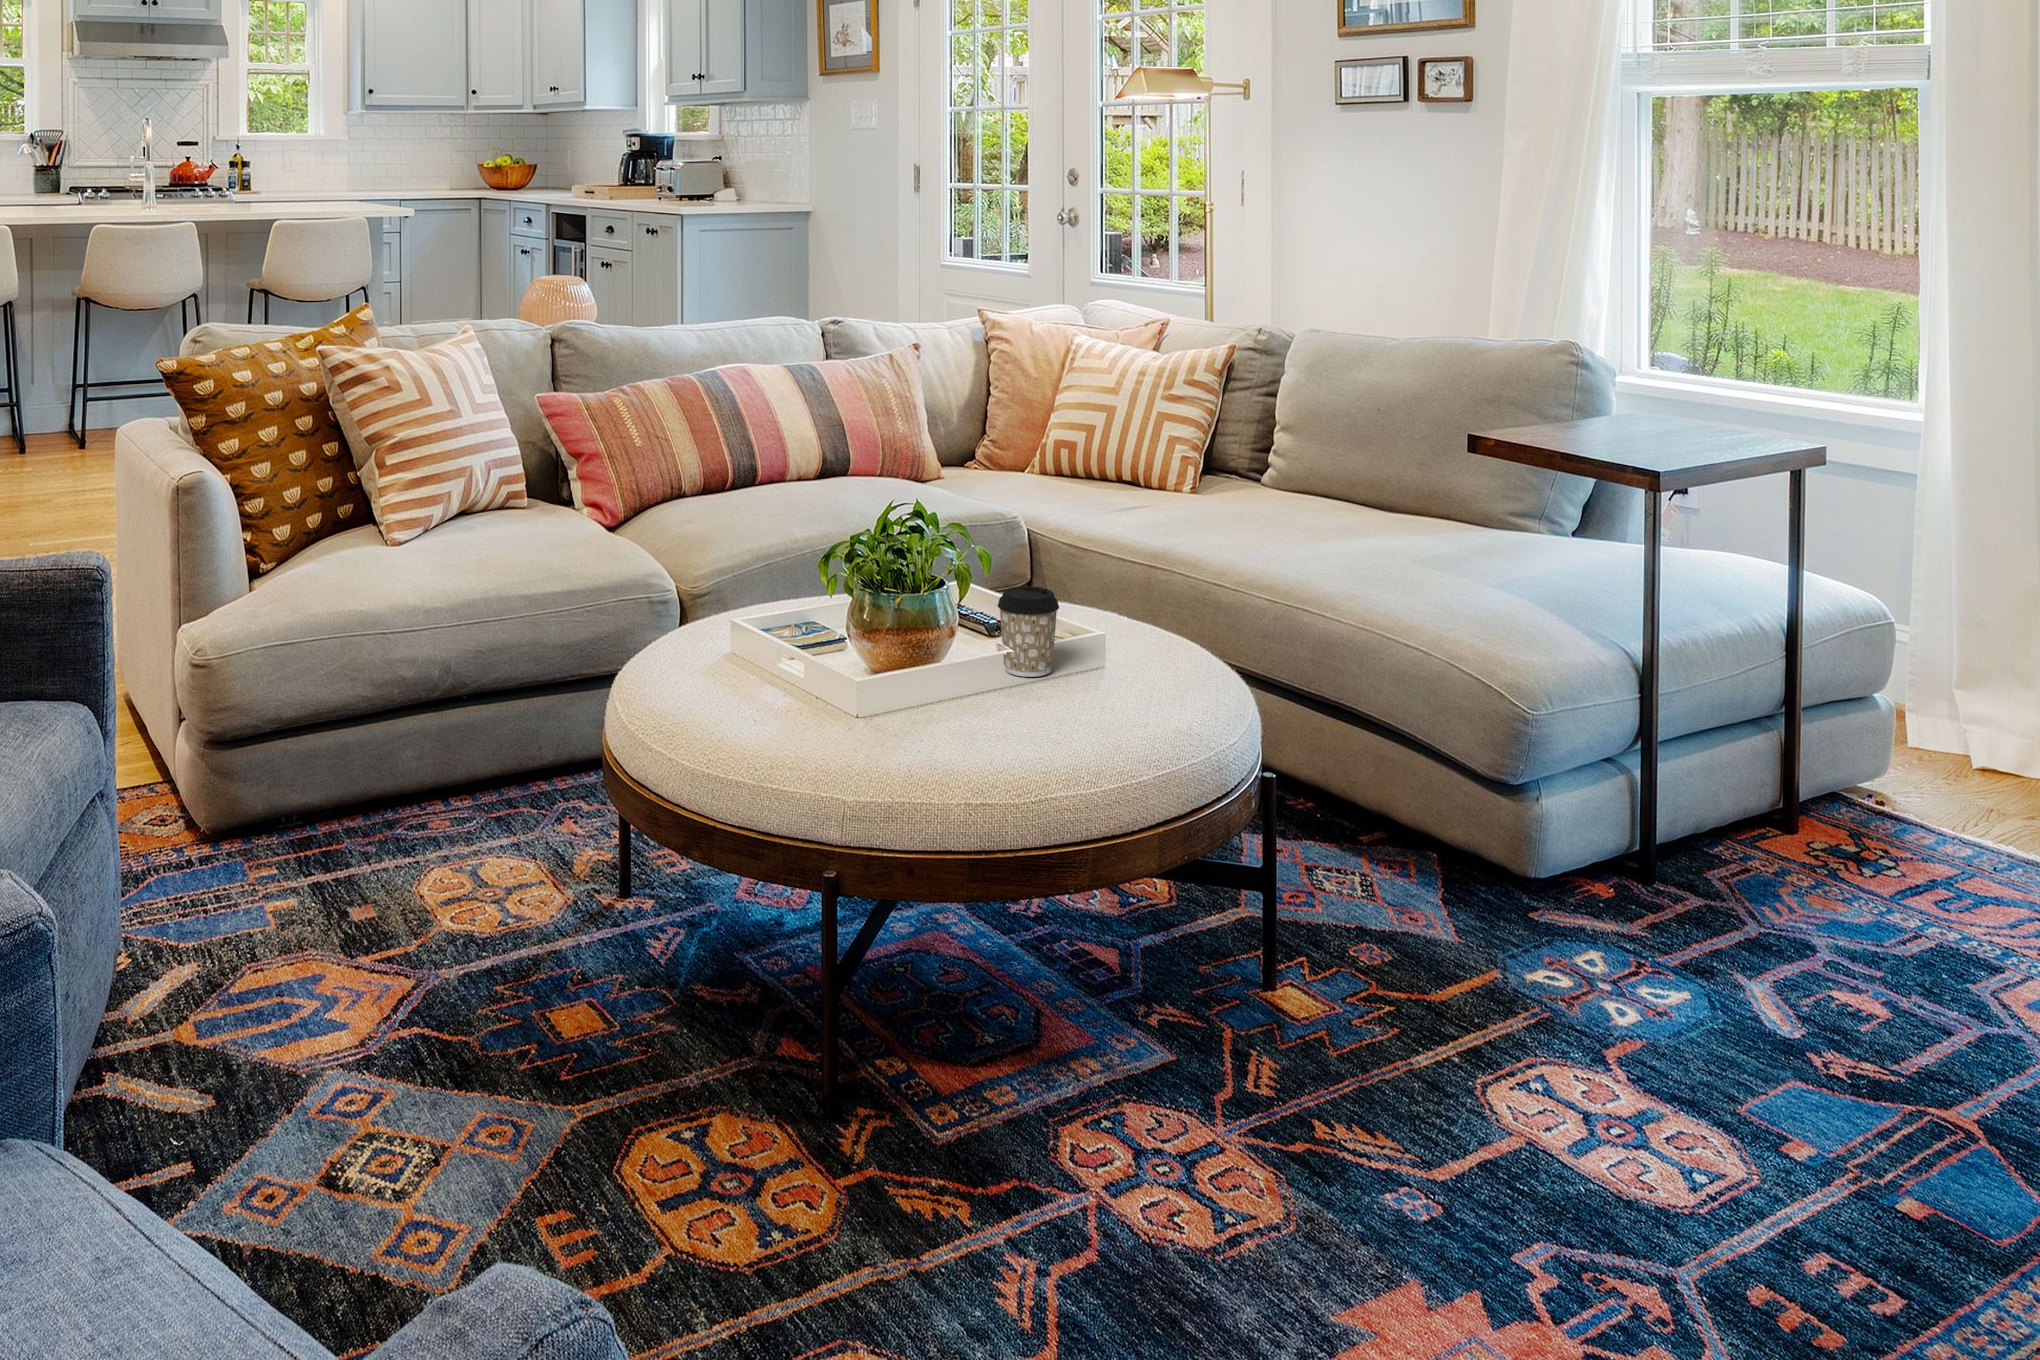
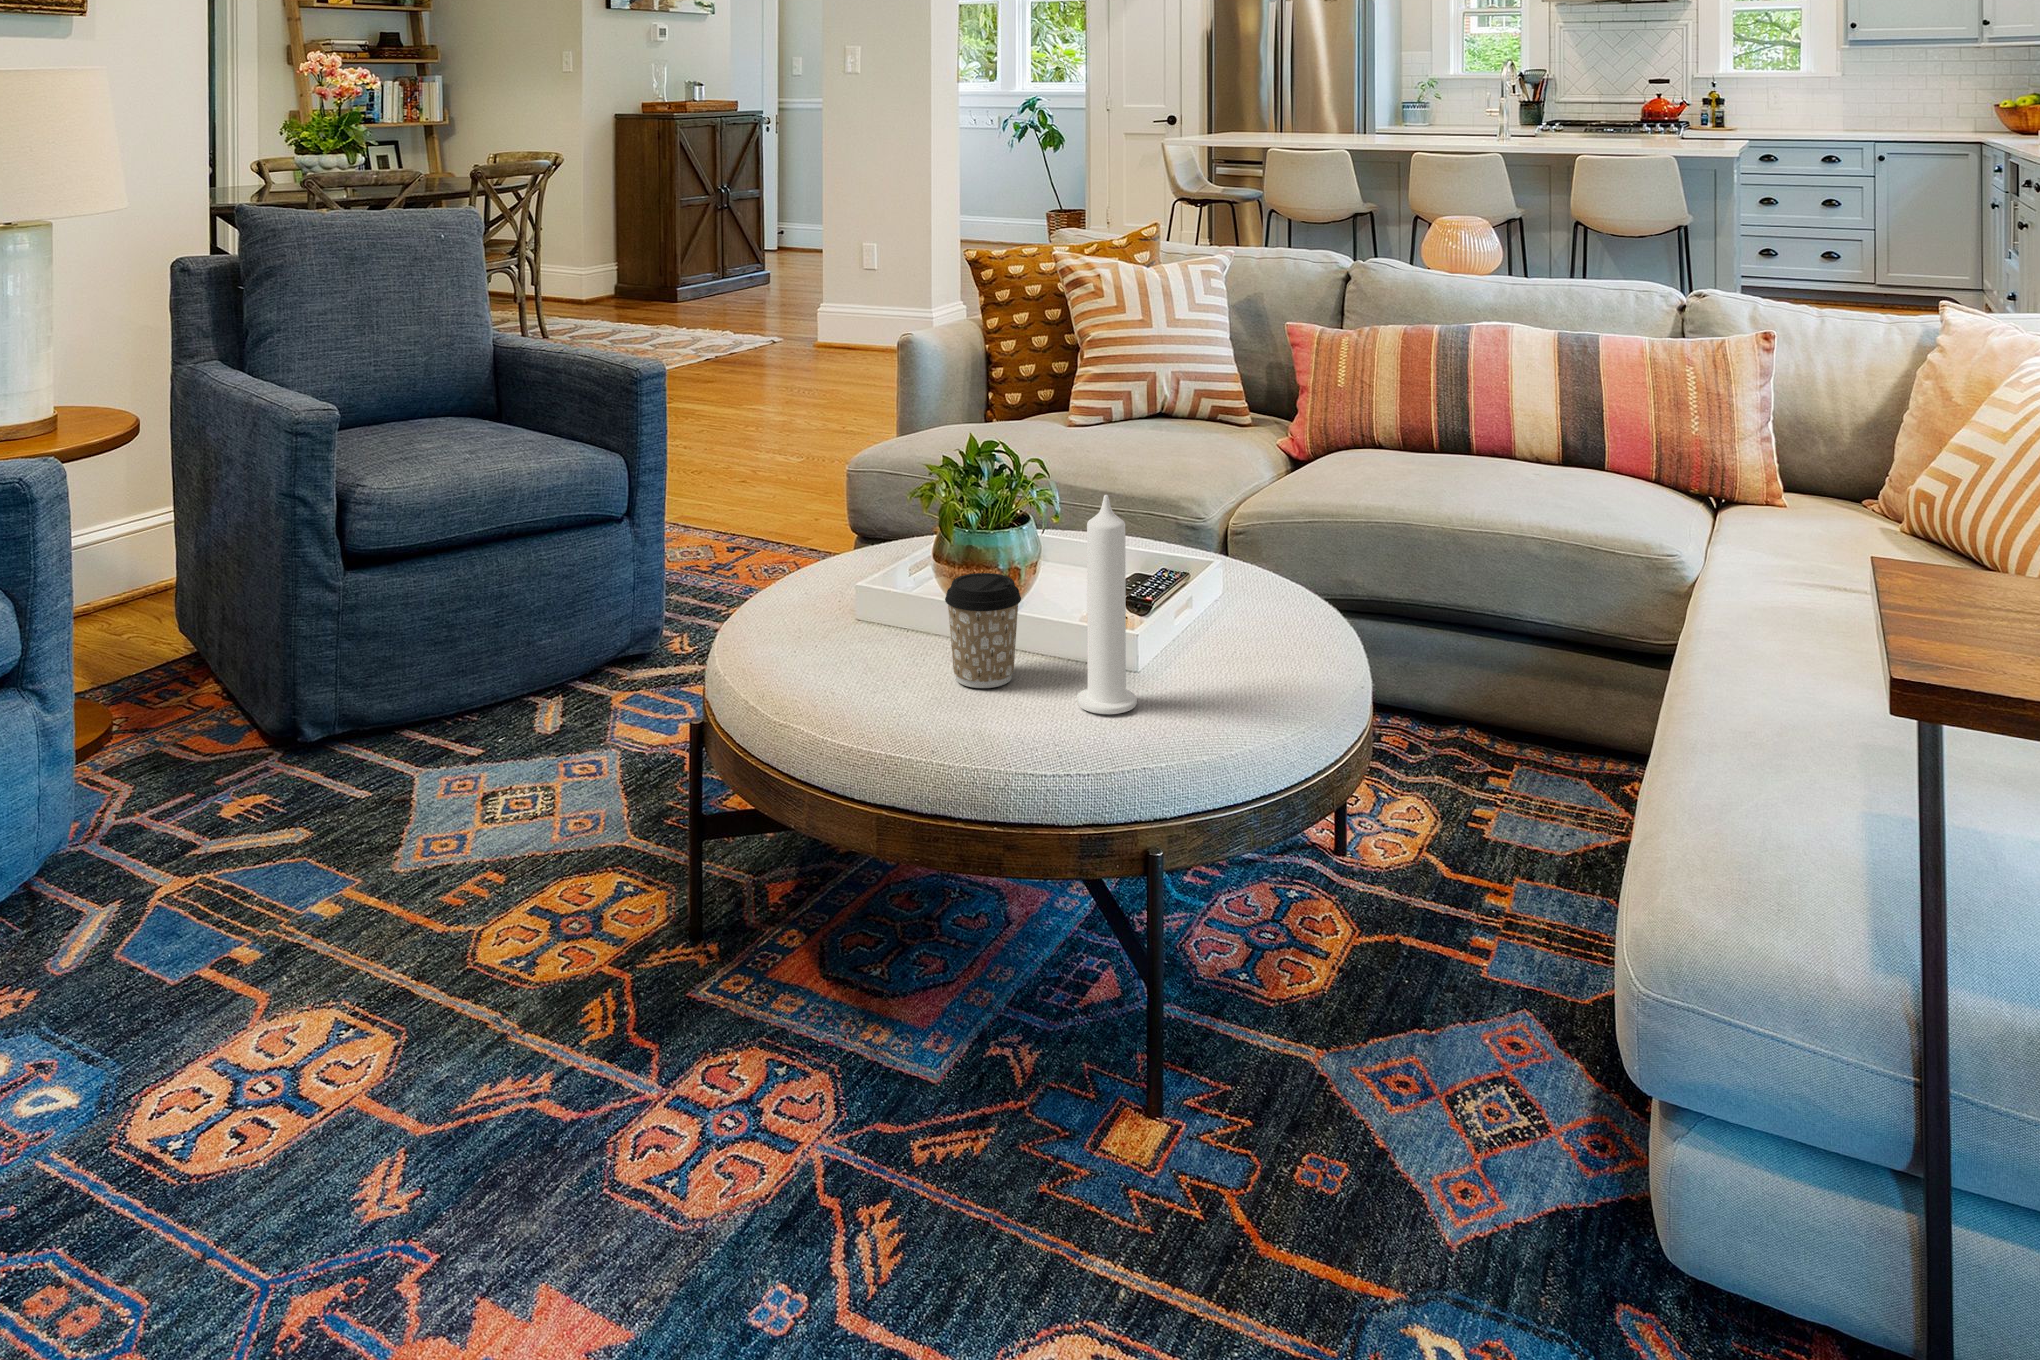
candle: none [1091,498,1136,660] -> present [1077,495,1137,714]

